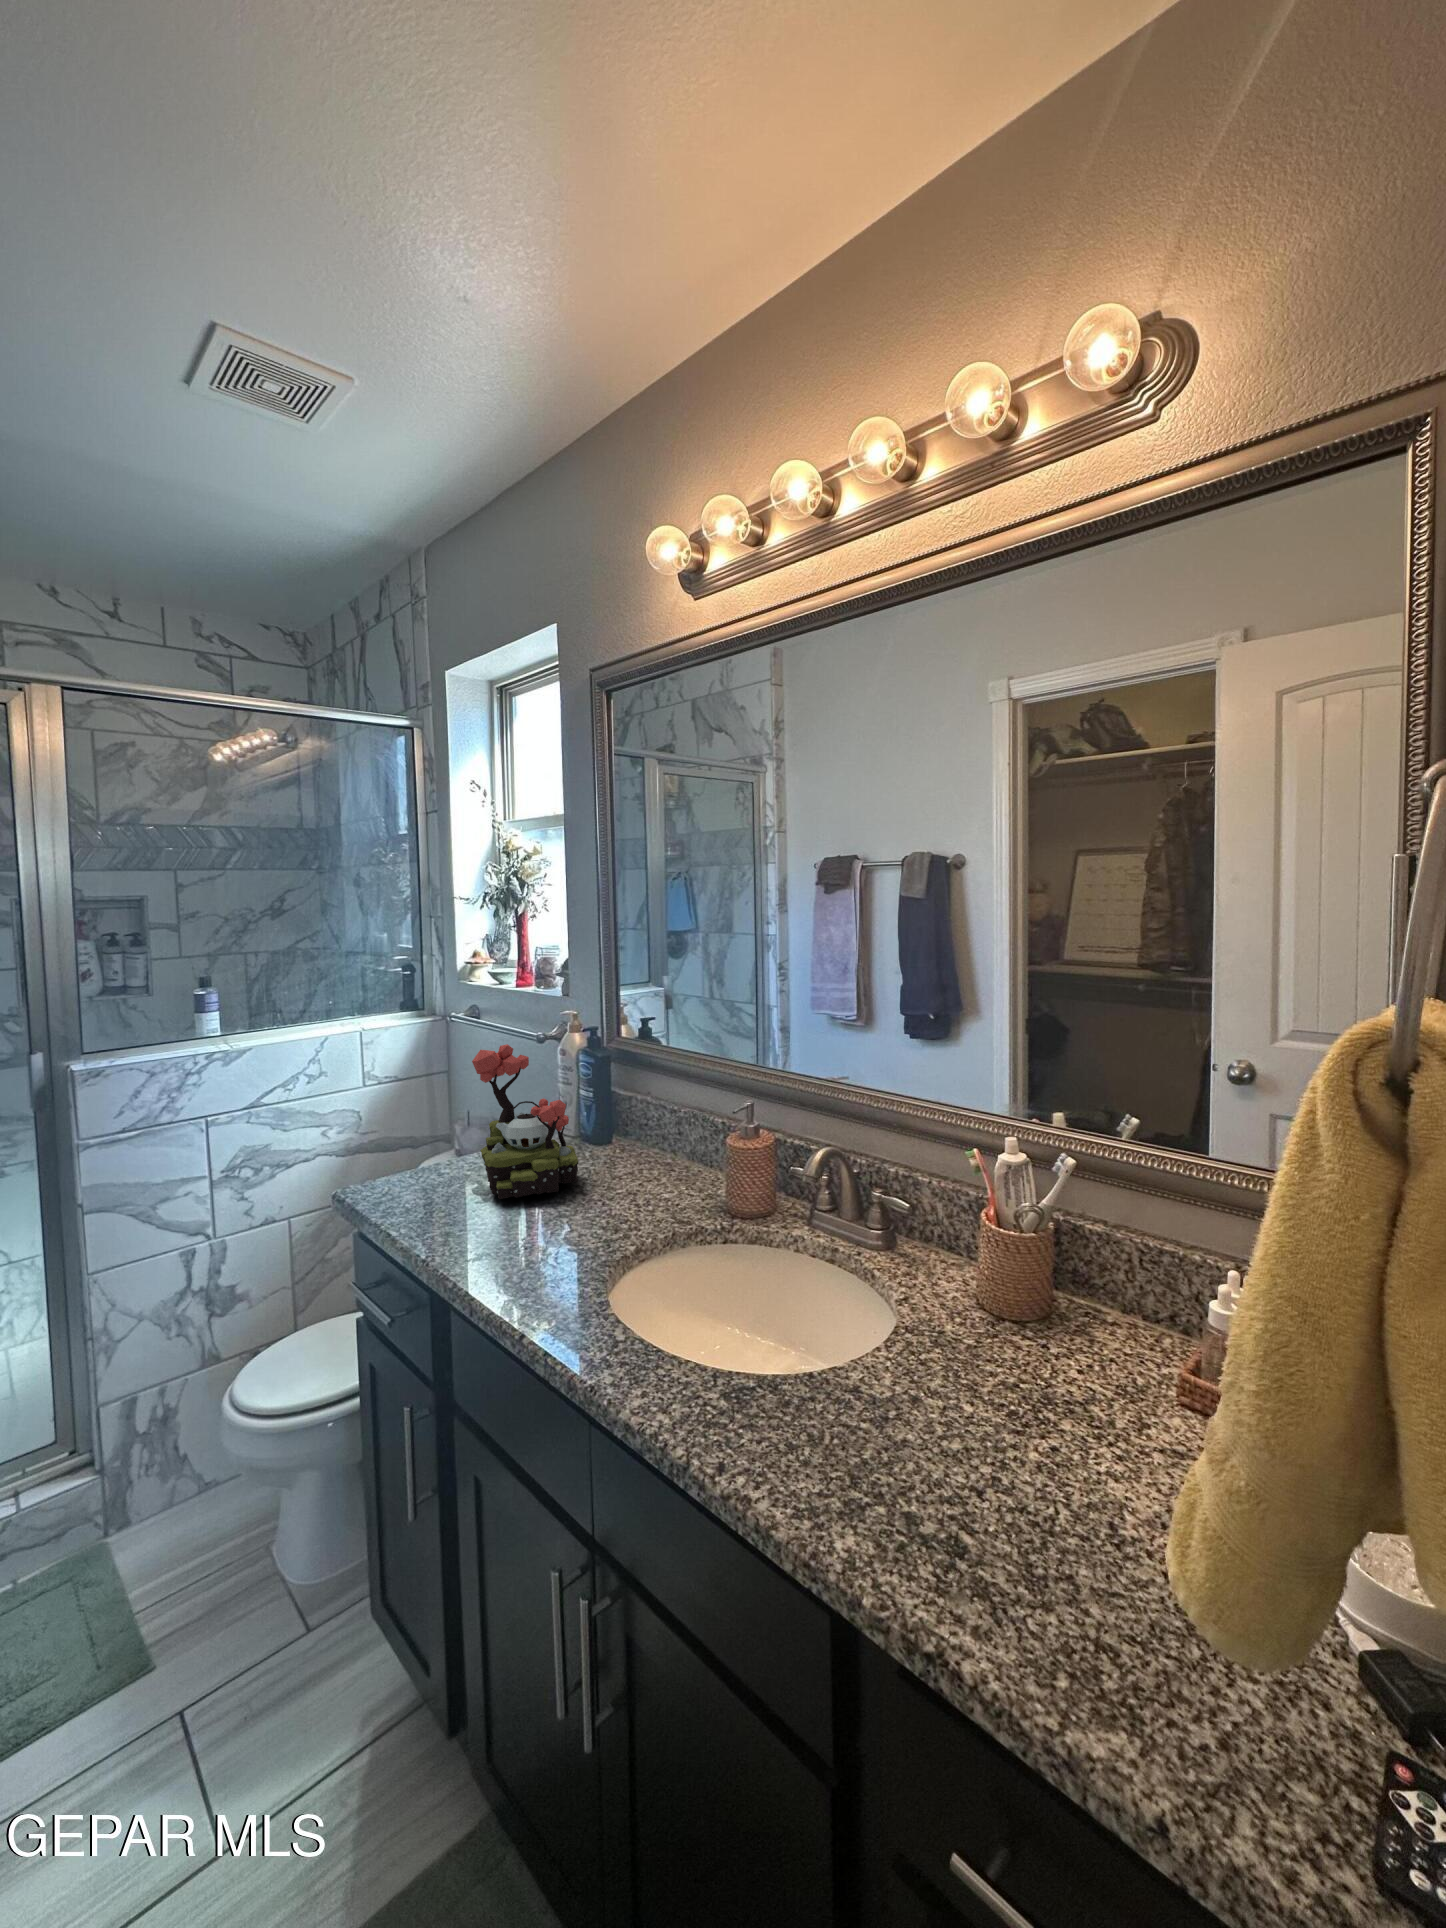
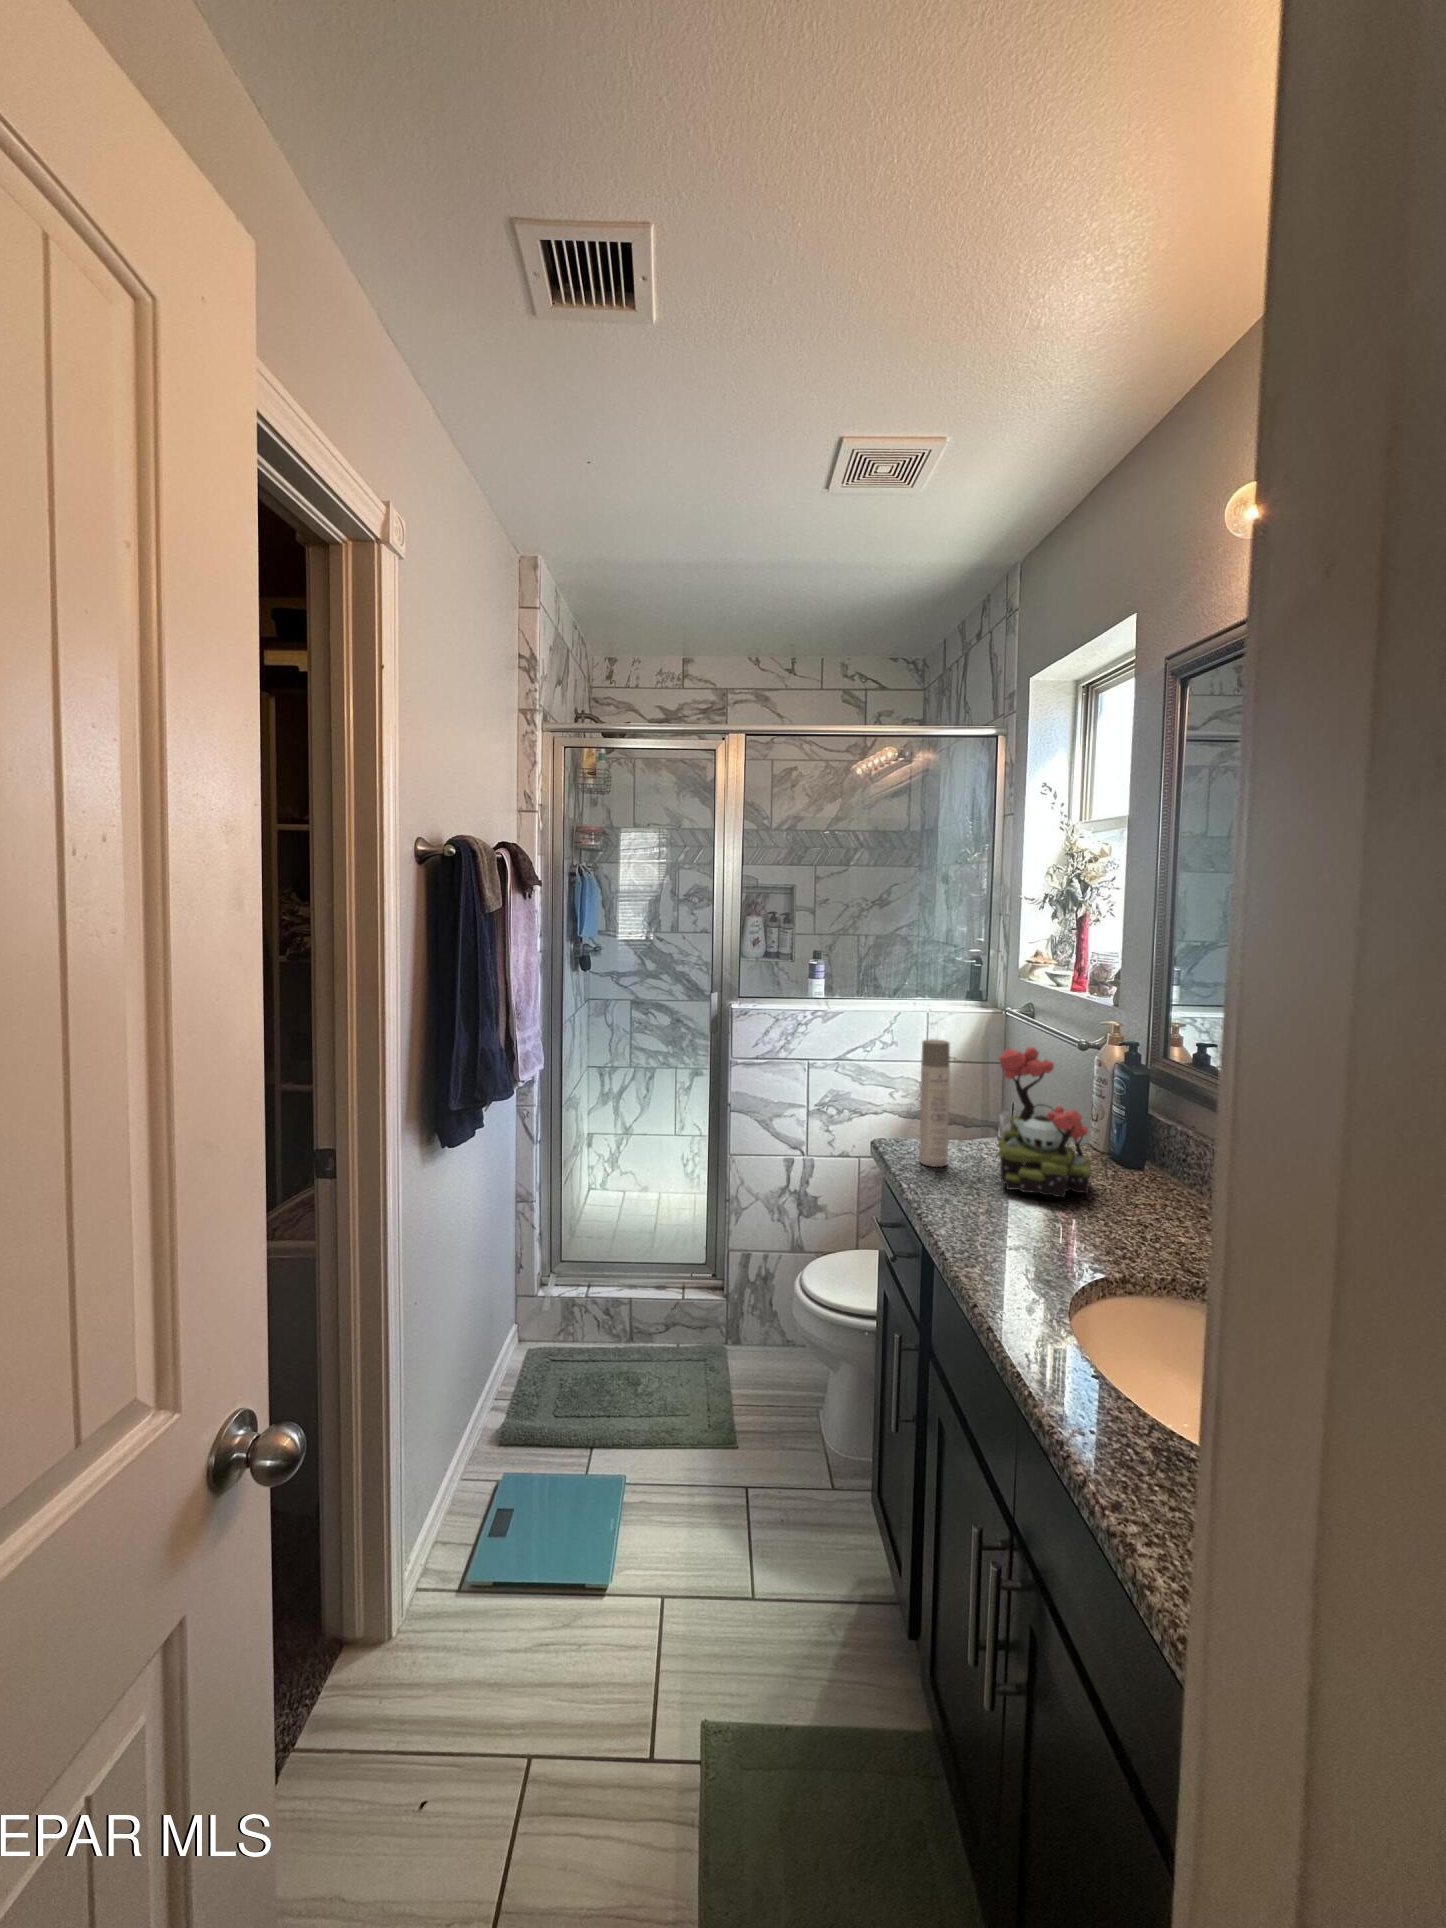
spray bottle: none [385,1053,425,1199] -> present [919,1039,950,1167]

